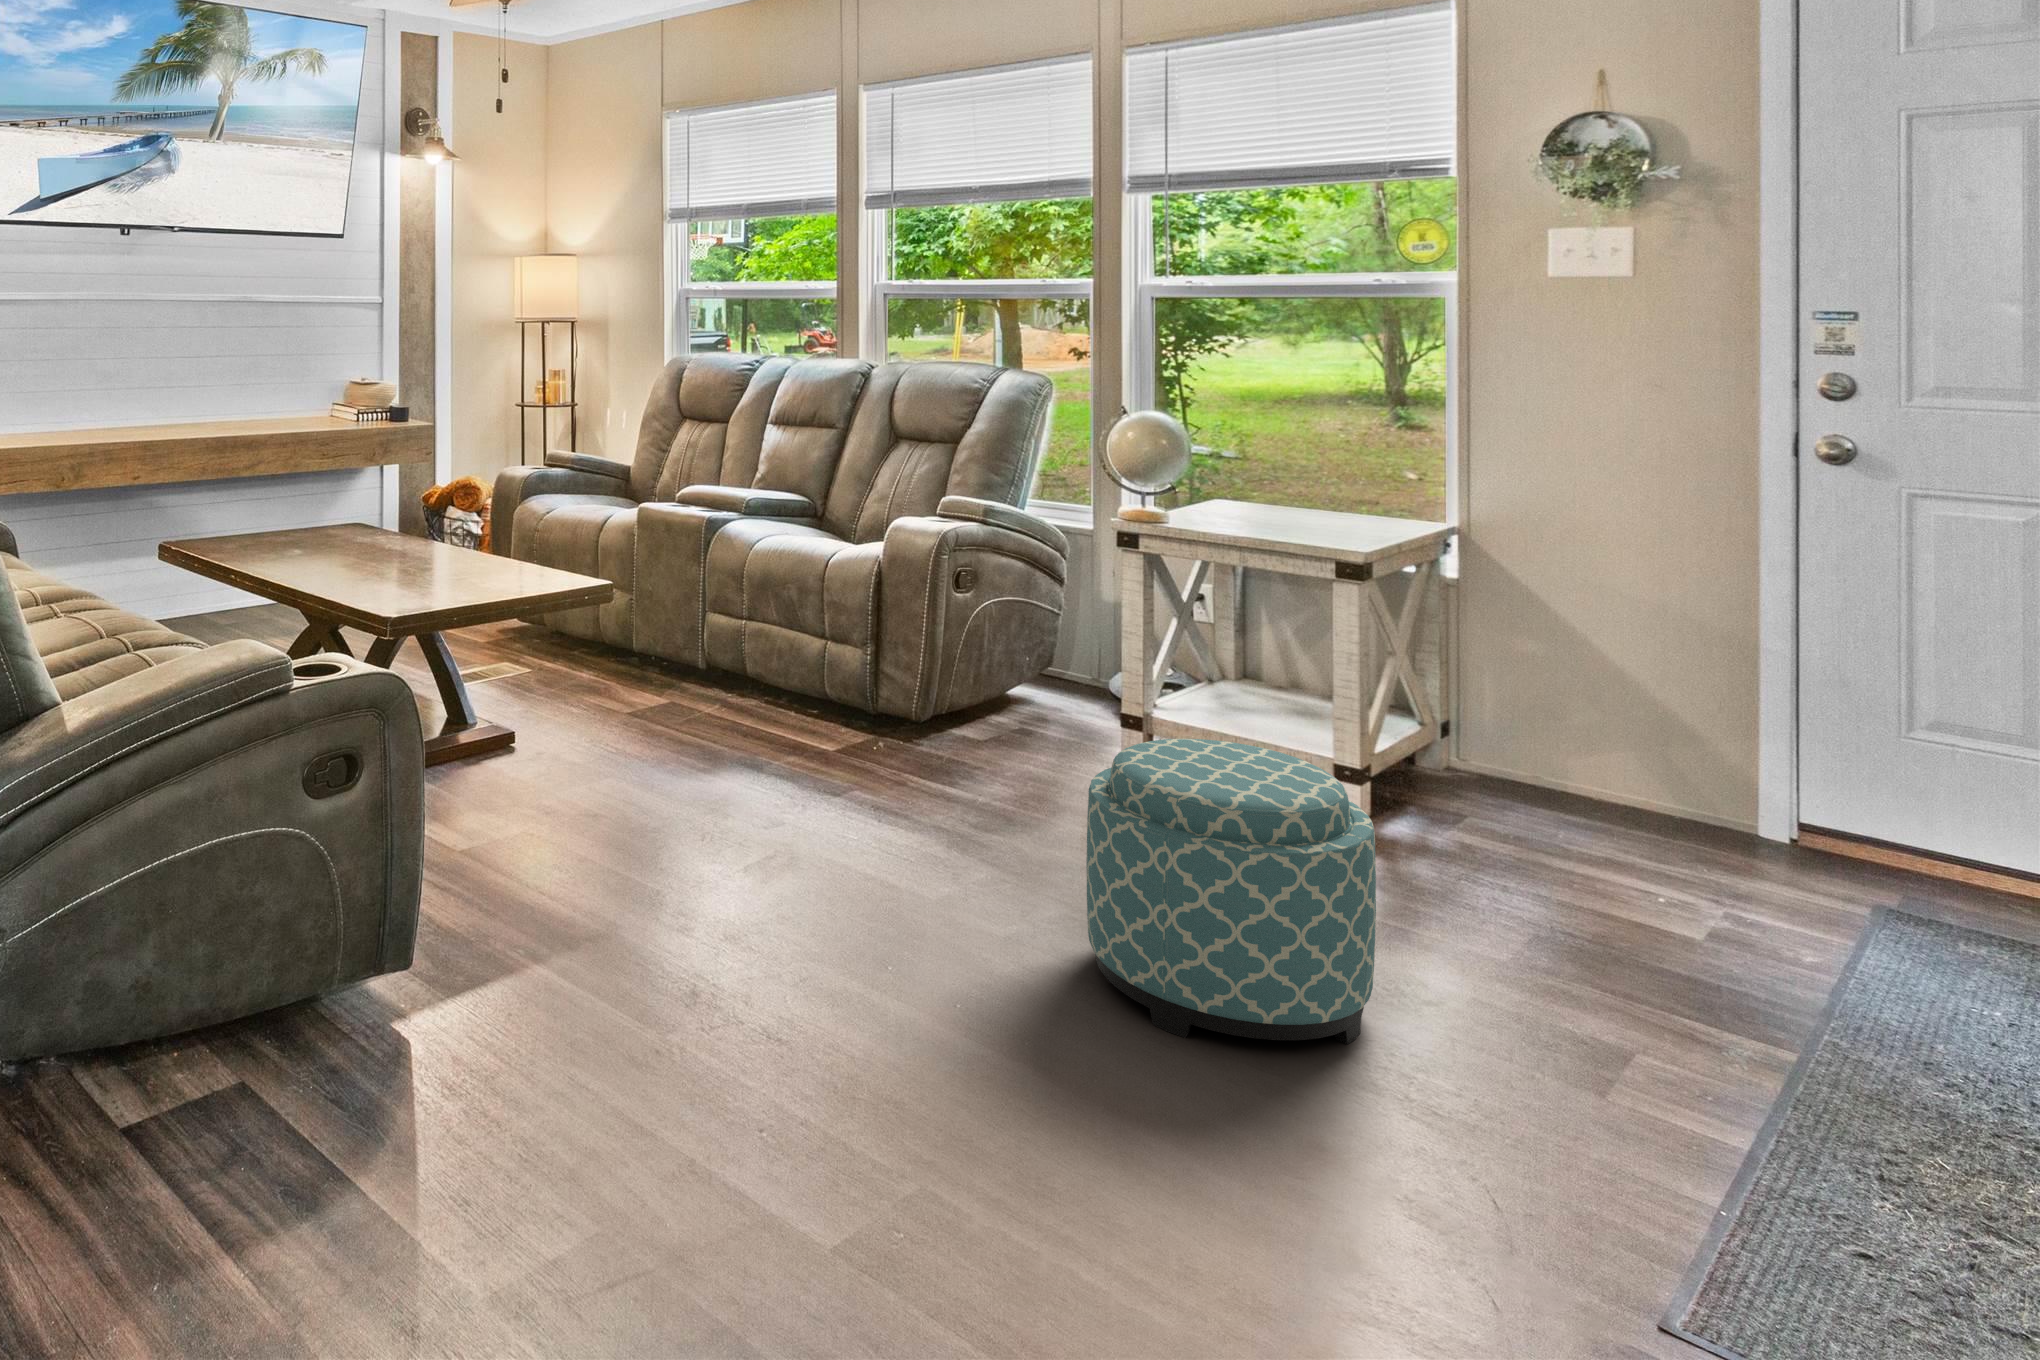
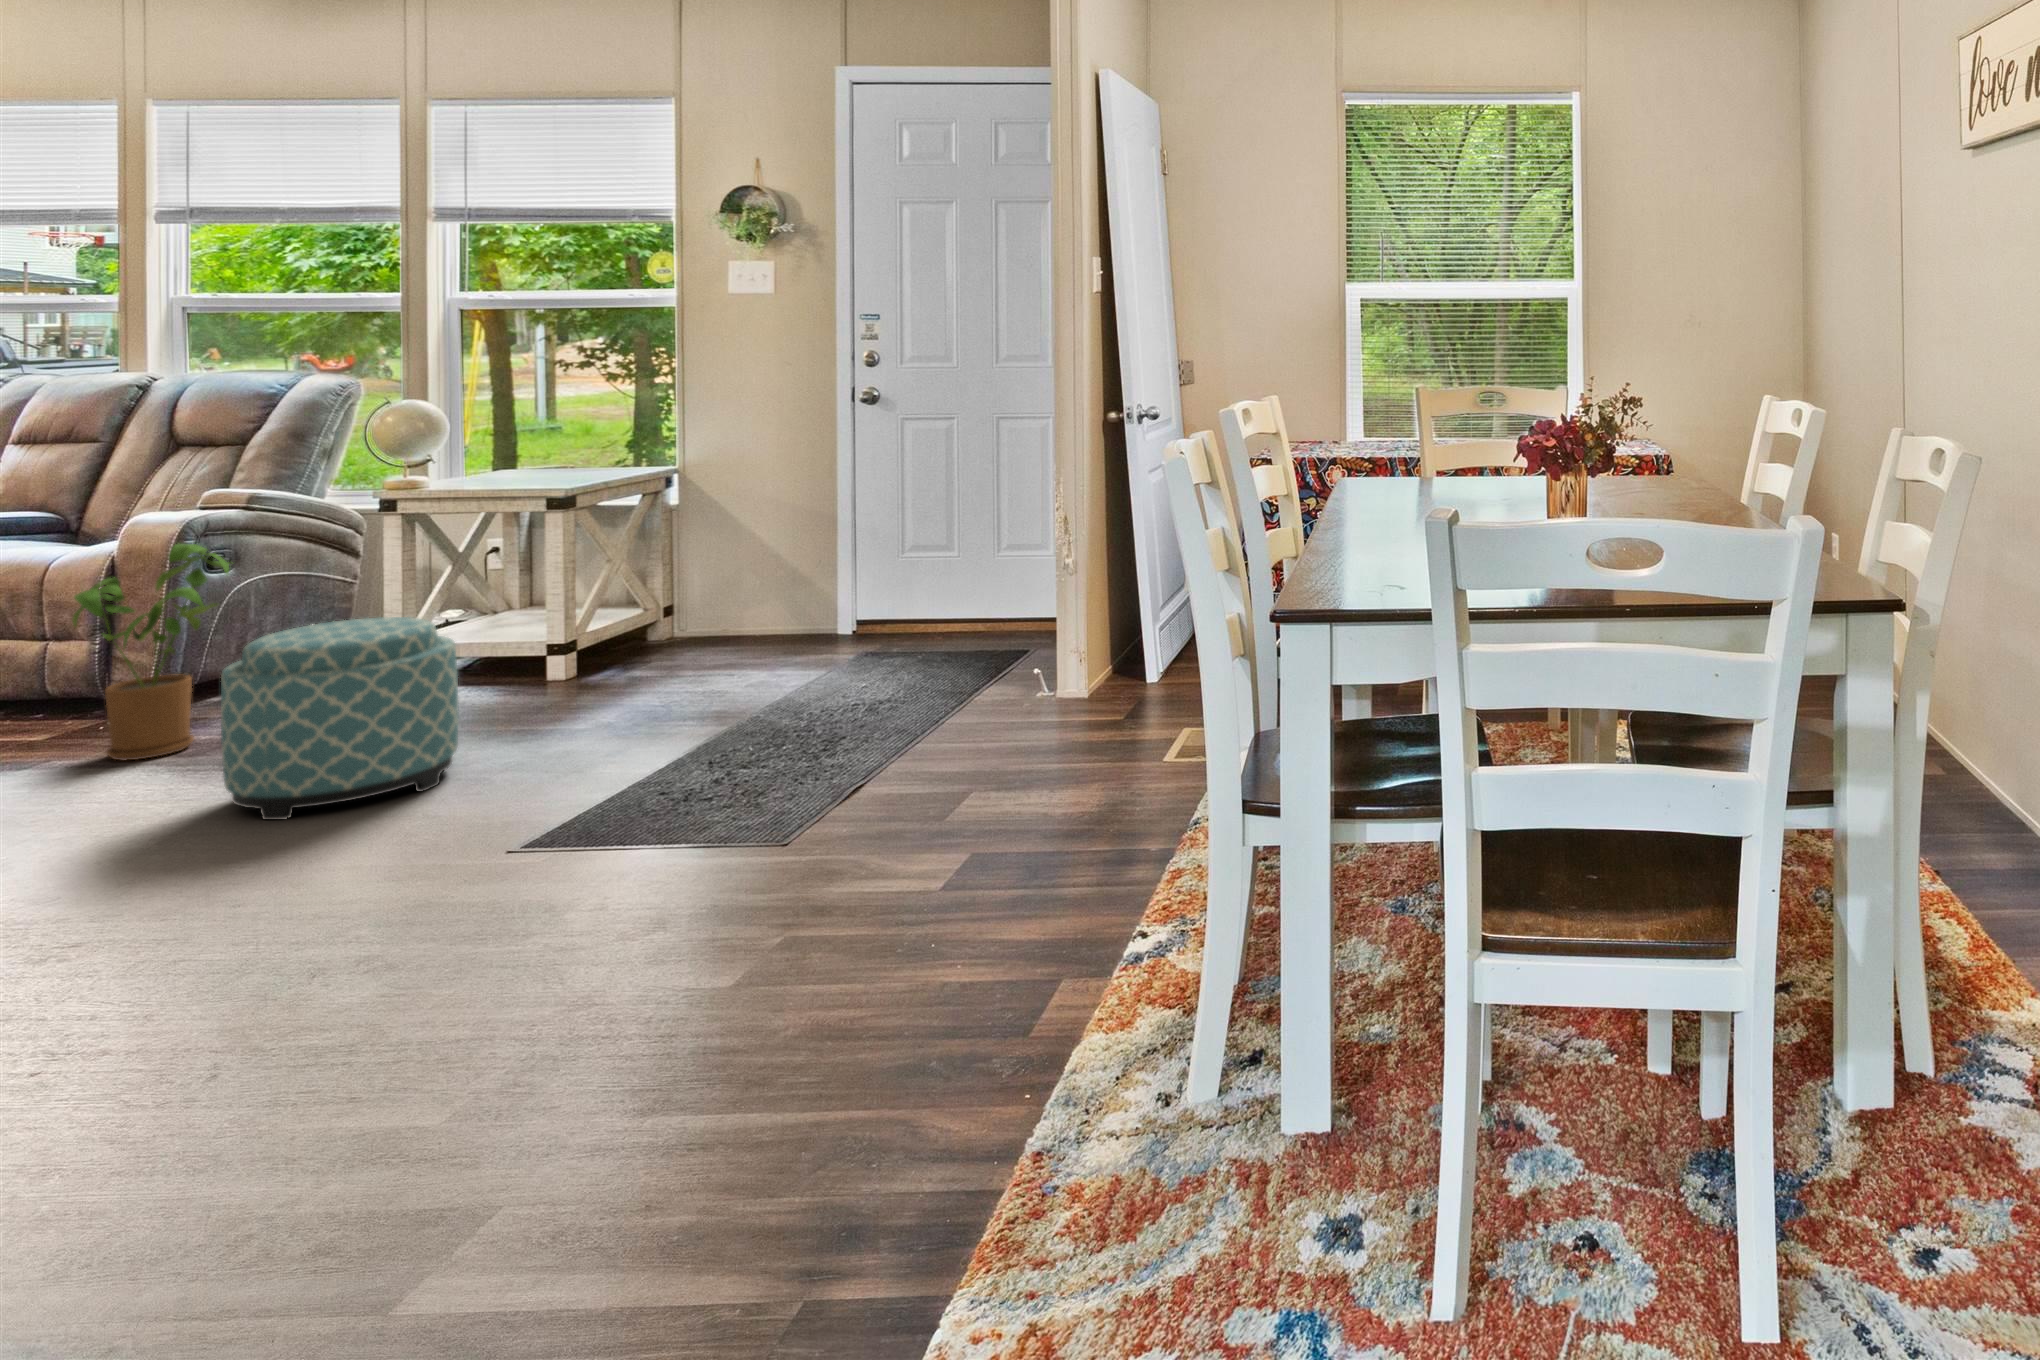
house plant: none [873,577,1011,825] -> present [72,544,229,760]

